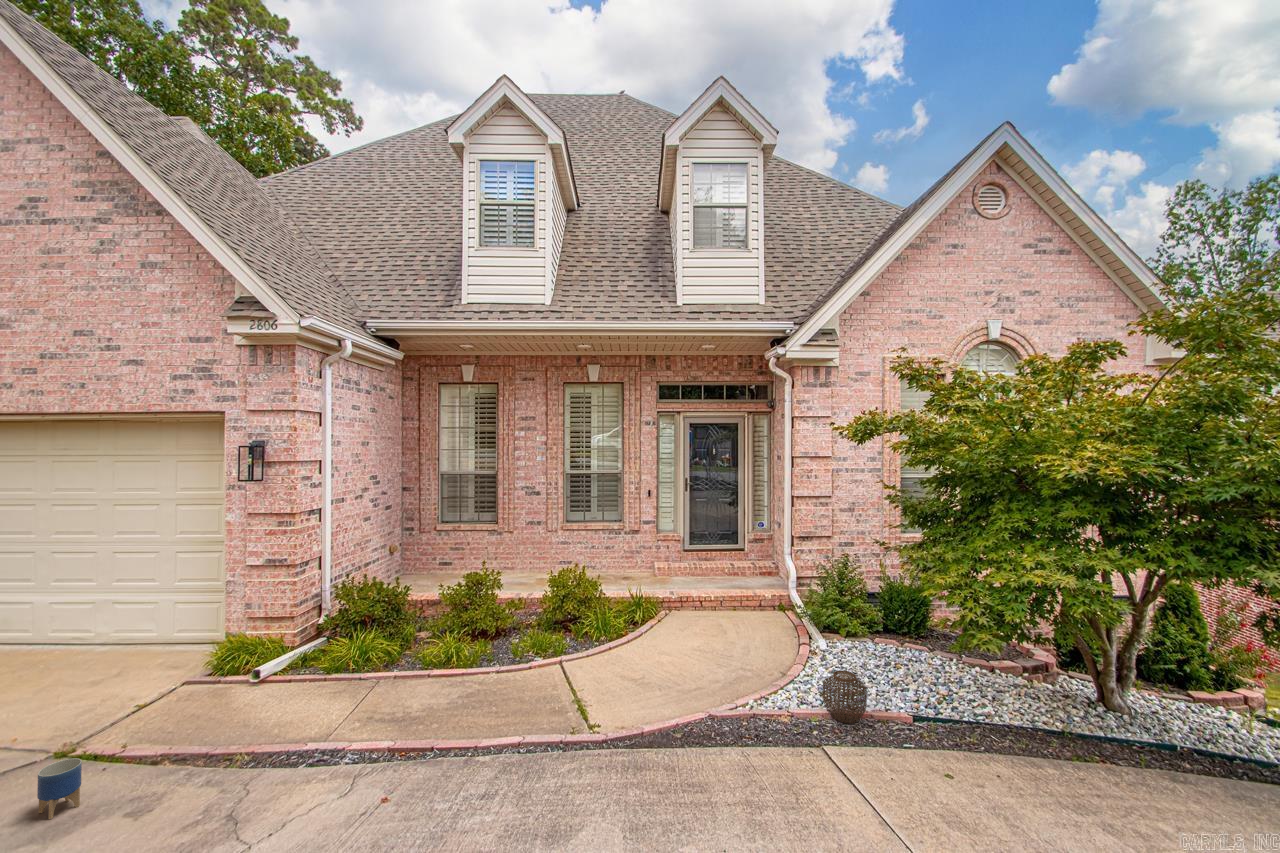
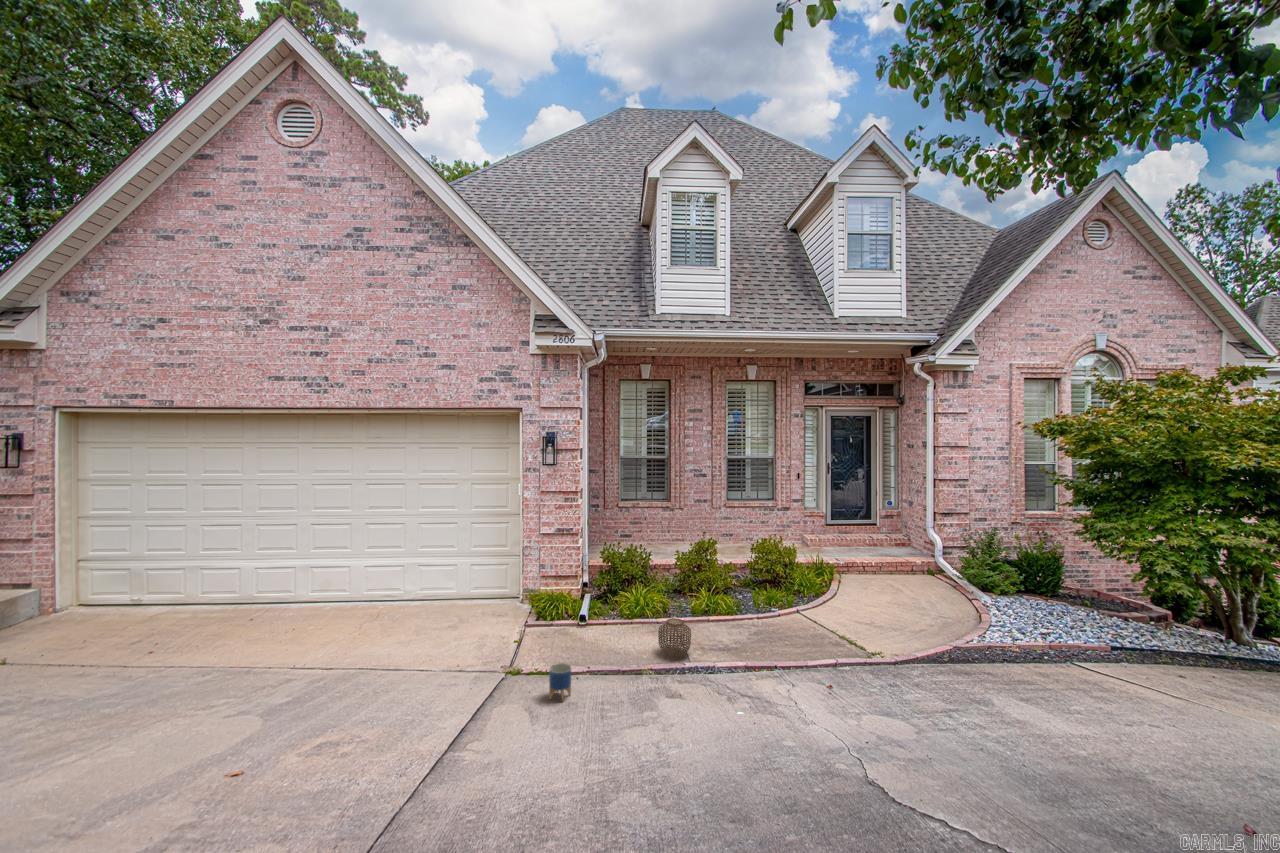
woven basket: present [823,671,867,723] -> present [658,618,691,658]

